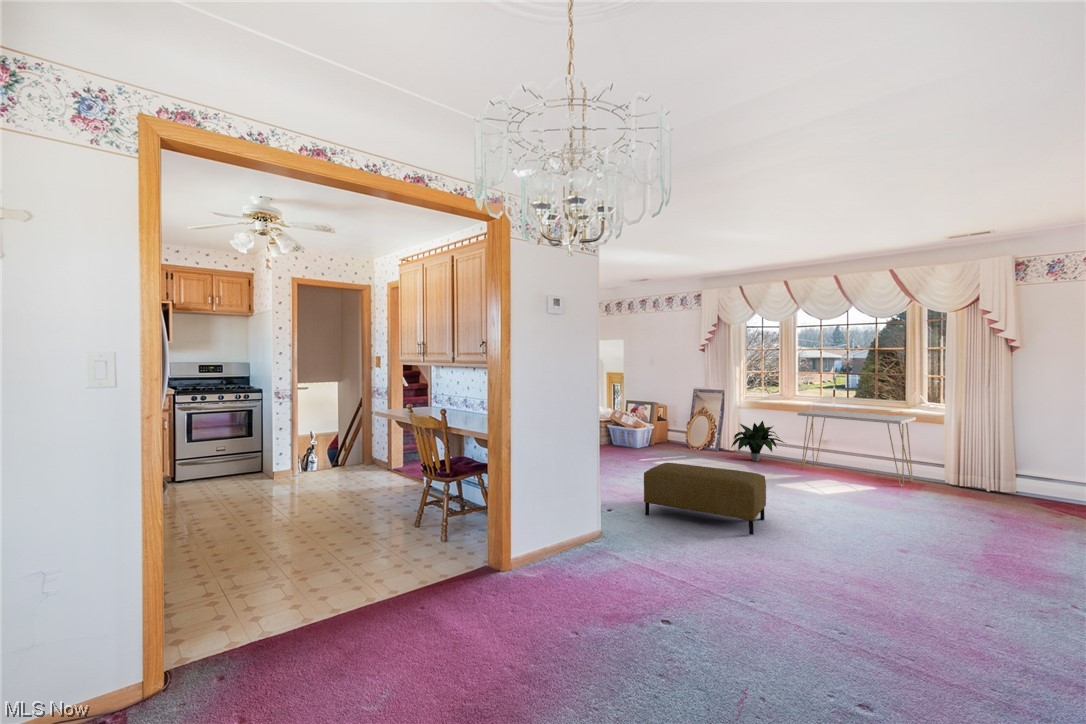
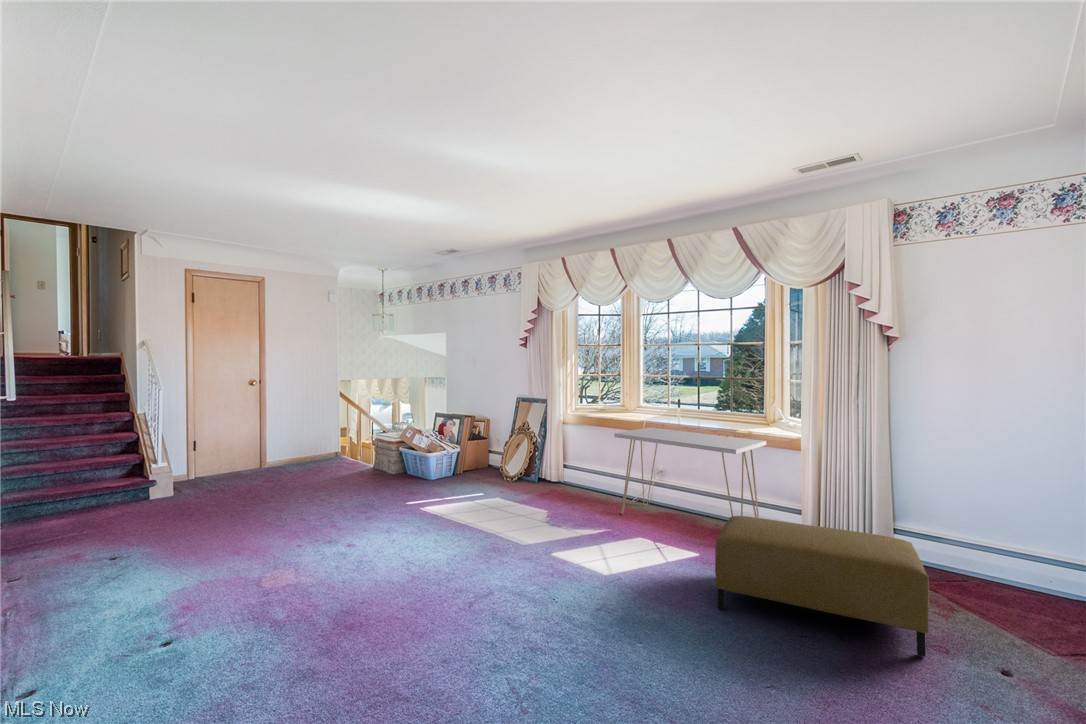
potted plant: present [731,421,784,461] -> none [540,442,611,499]
ottoman: present [644,463,766,535] -> present [715,516,929,657]

